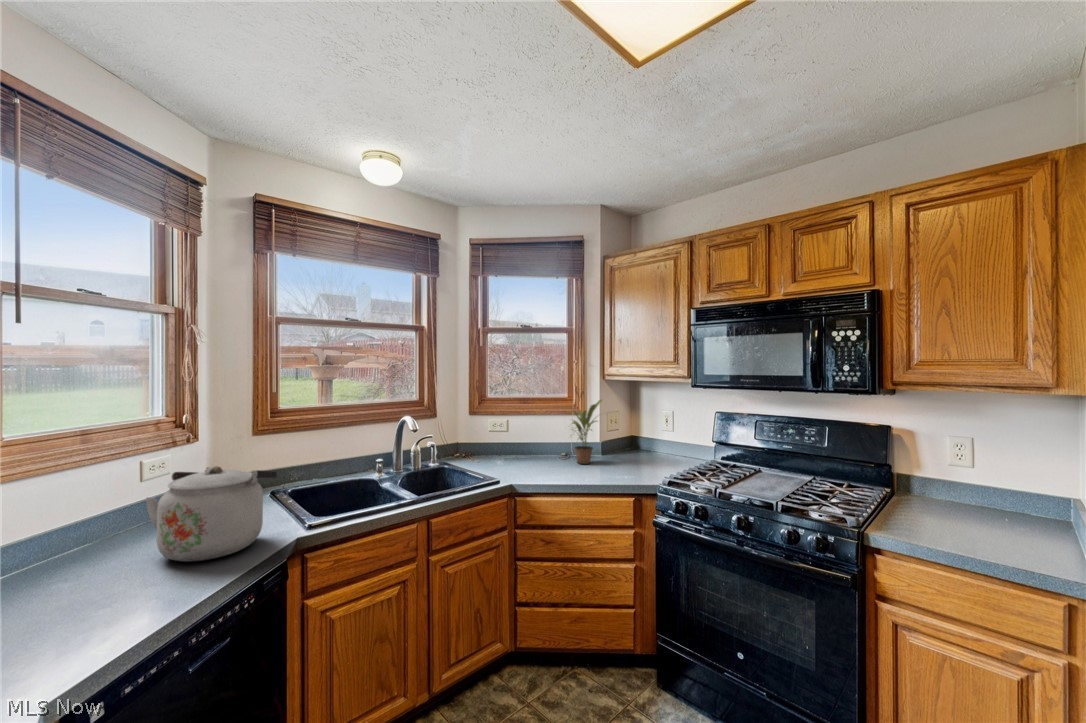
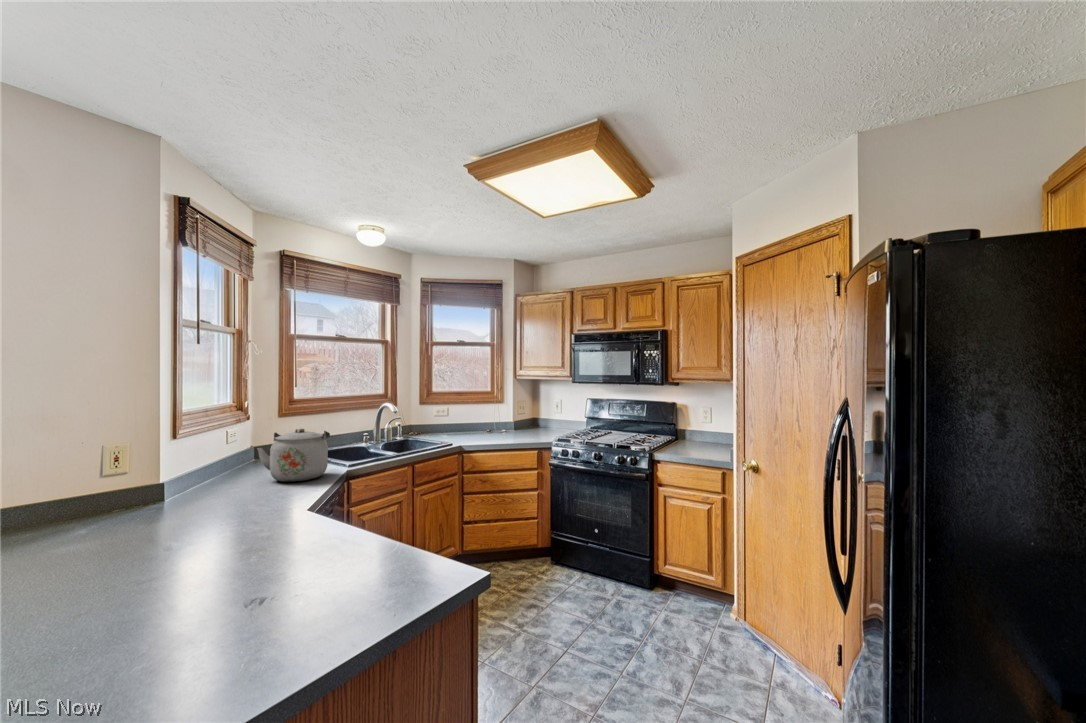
potted plant: present [572,400,602,464] -> none [492,392,519,435]

